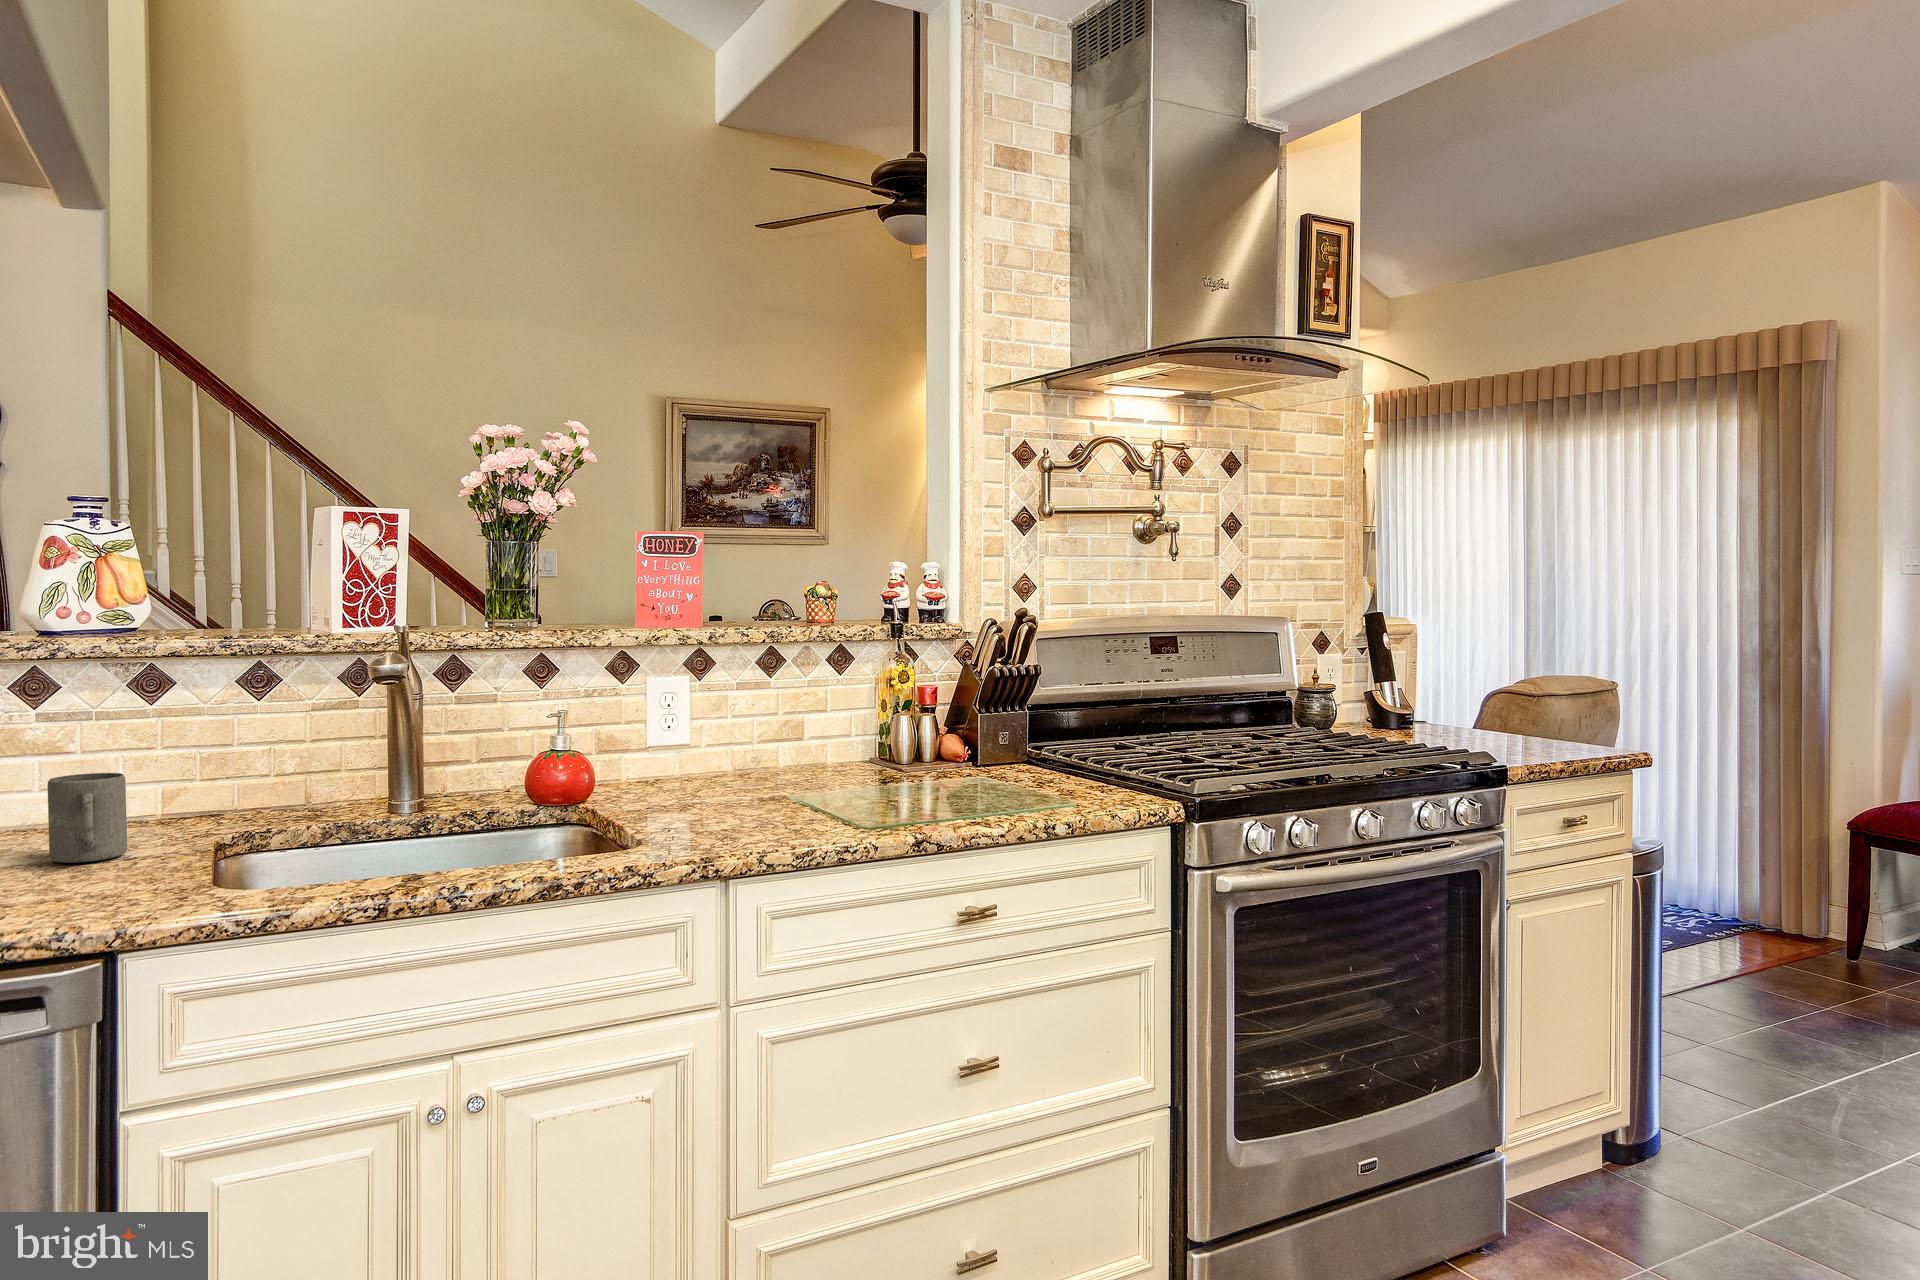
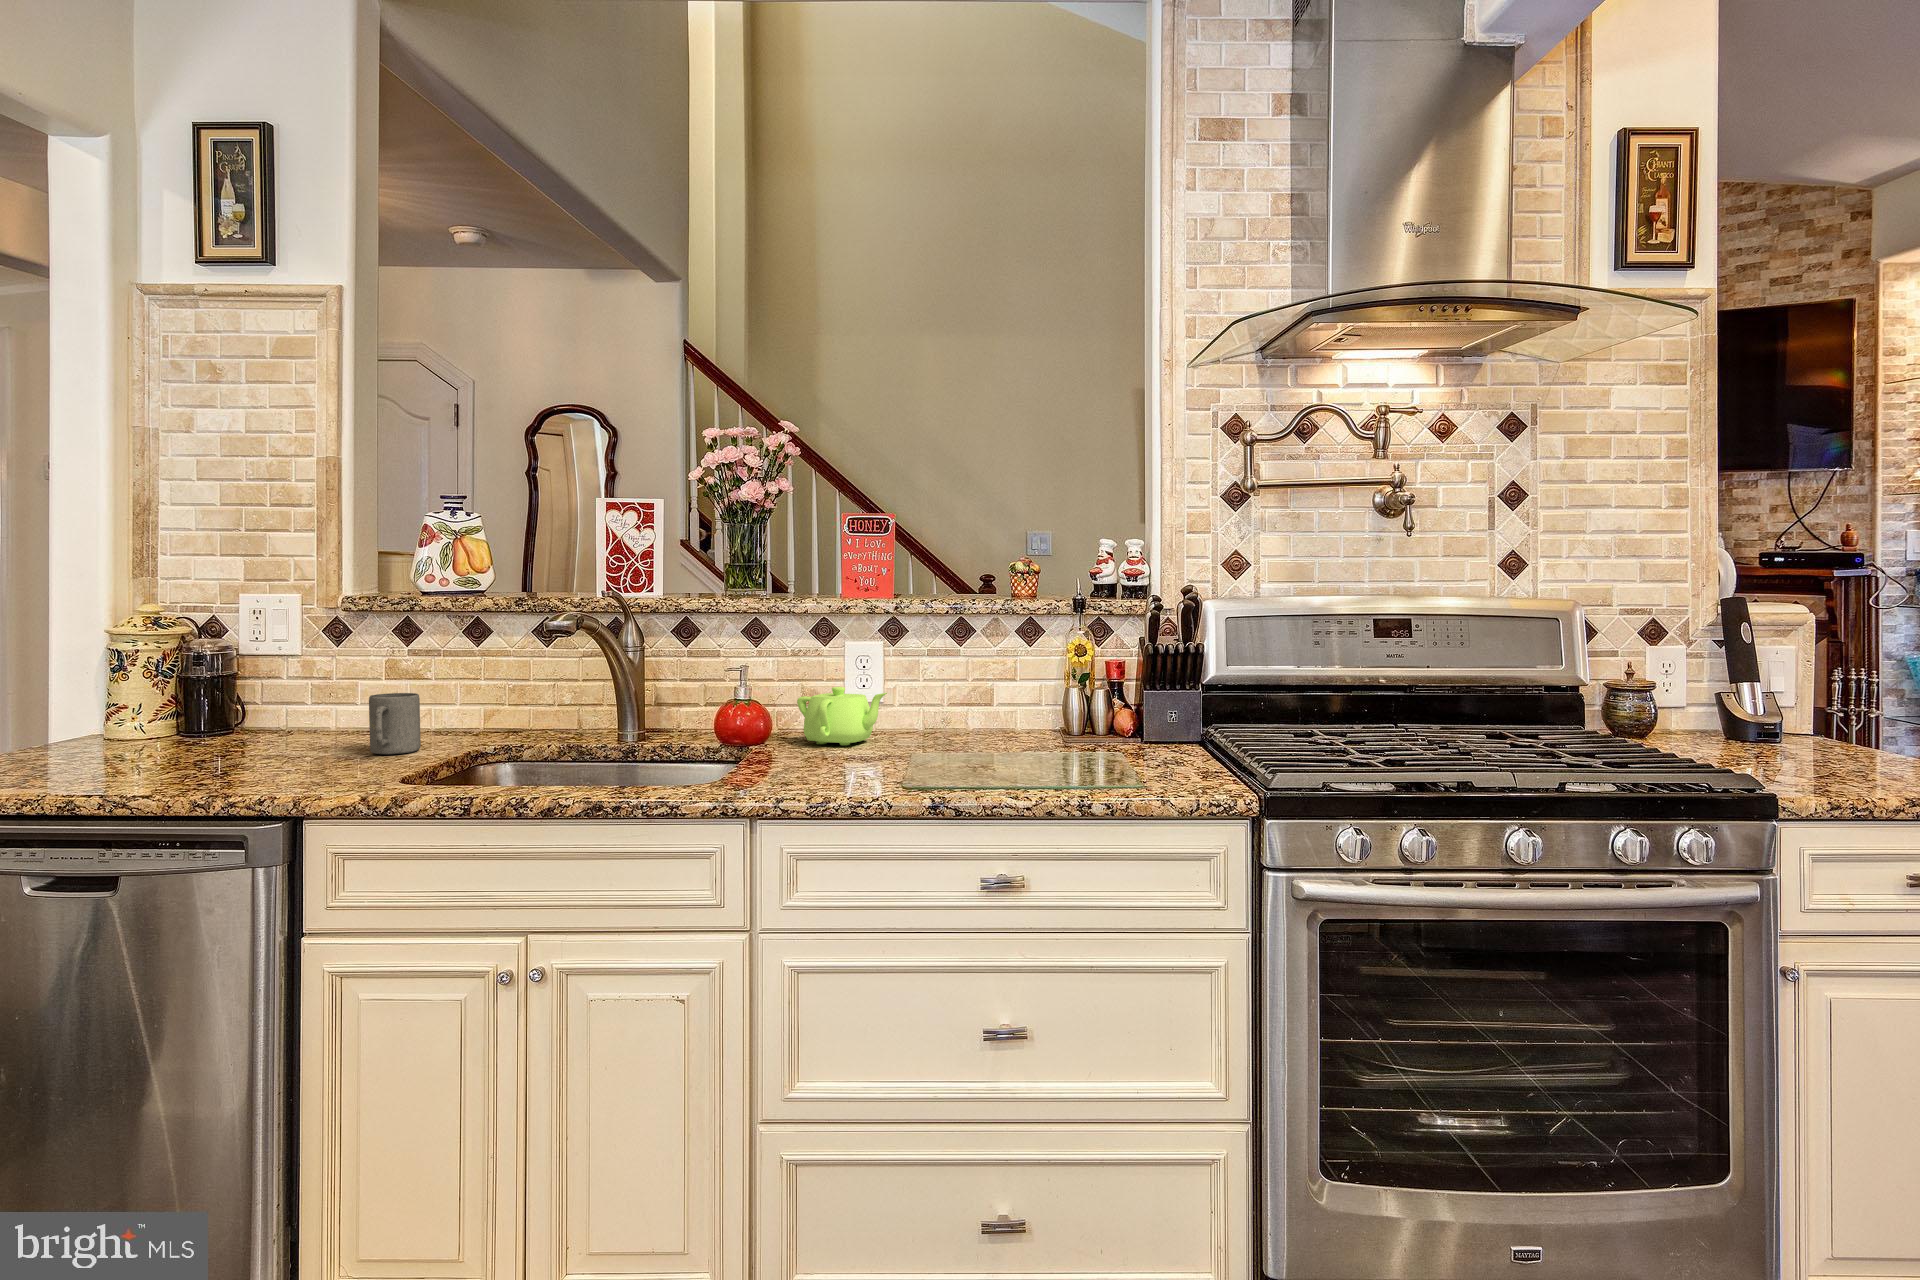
teapot: none [634,729,749,796] -> present [797,687,887,745]

